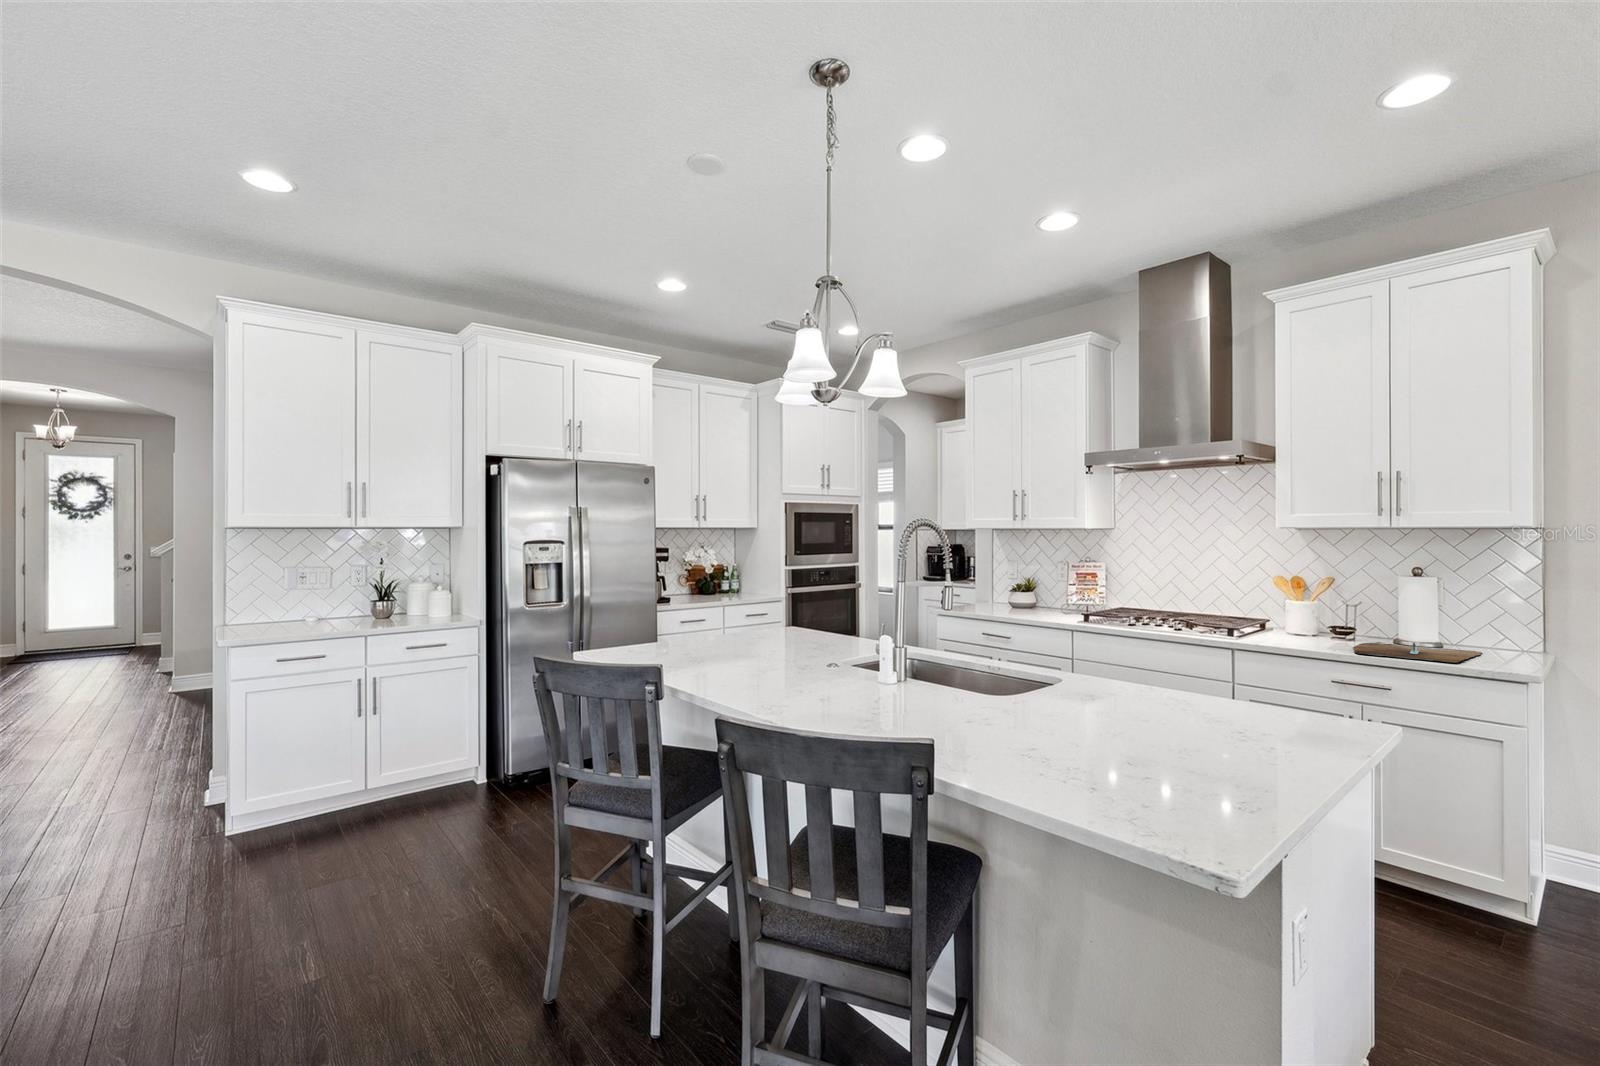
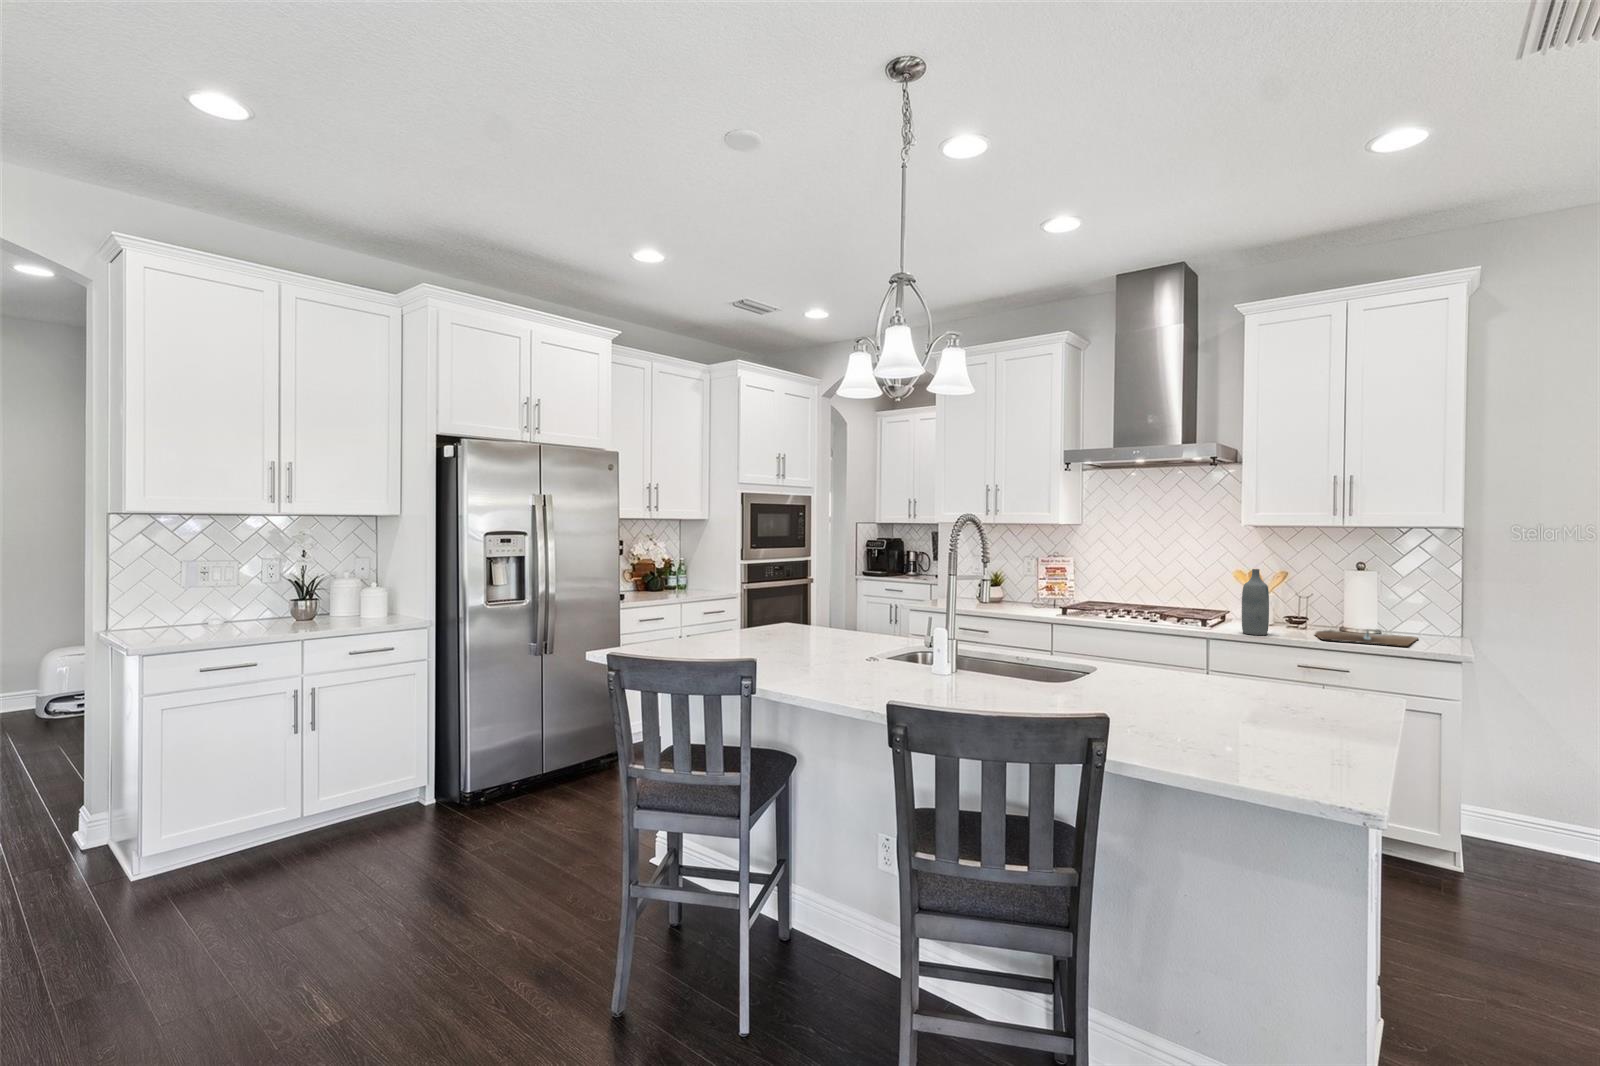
bottle: none [1267,575,1297,647] -> present [1242,569,1269,635]

